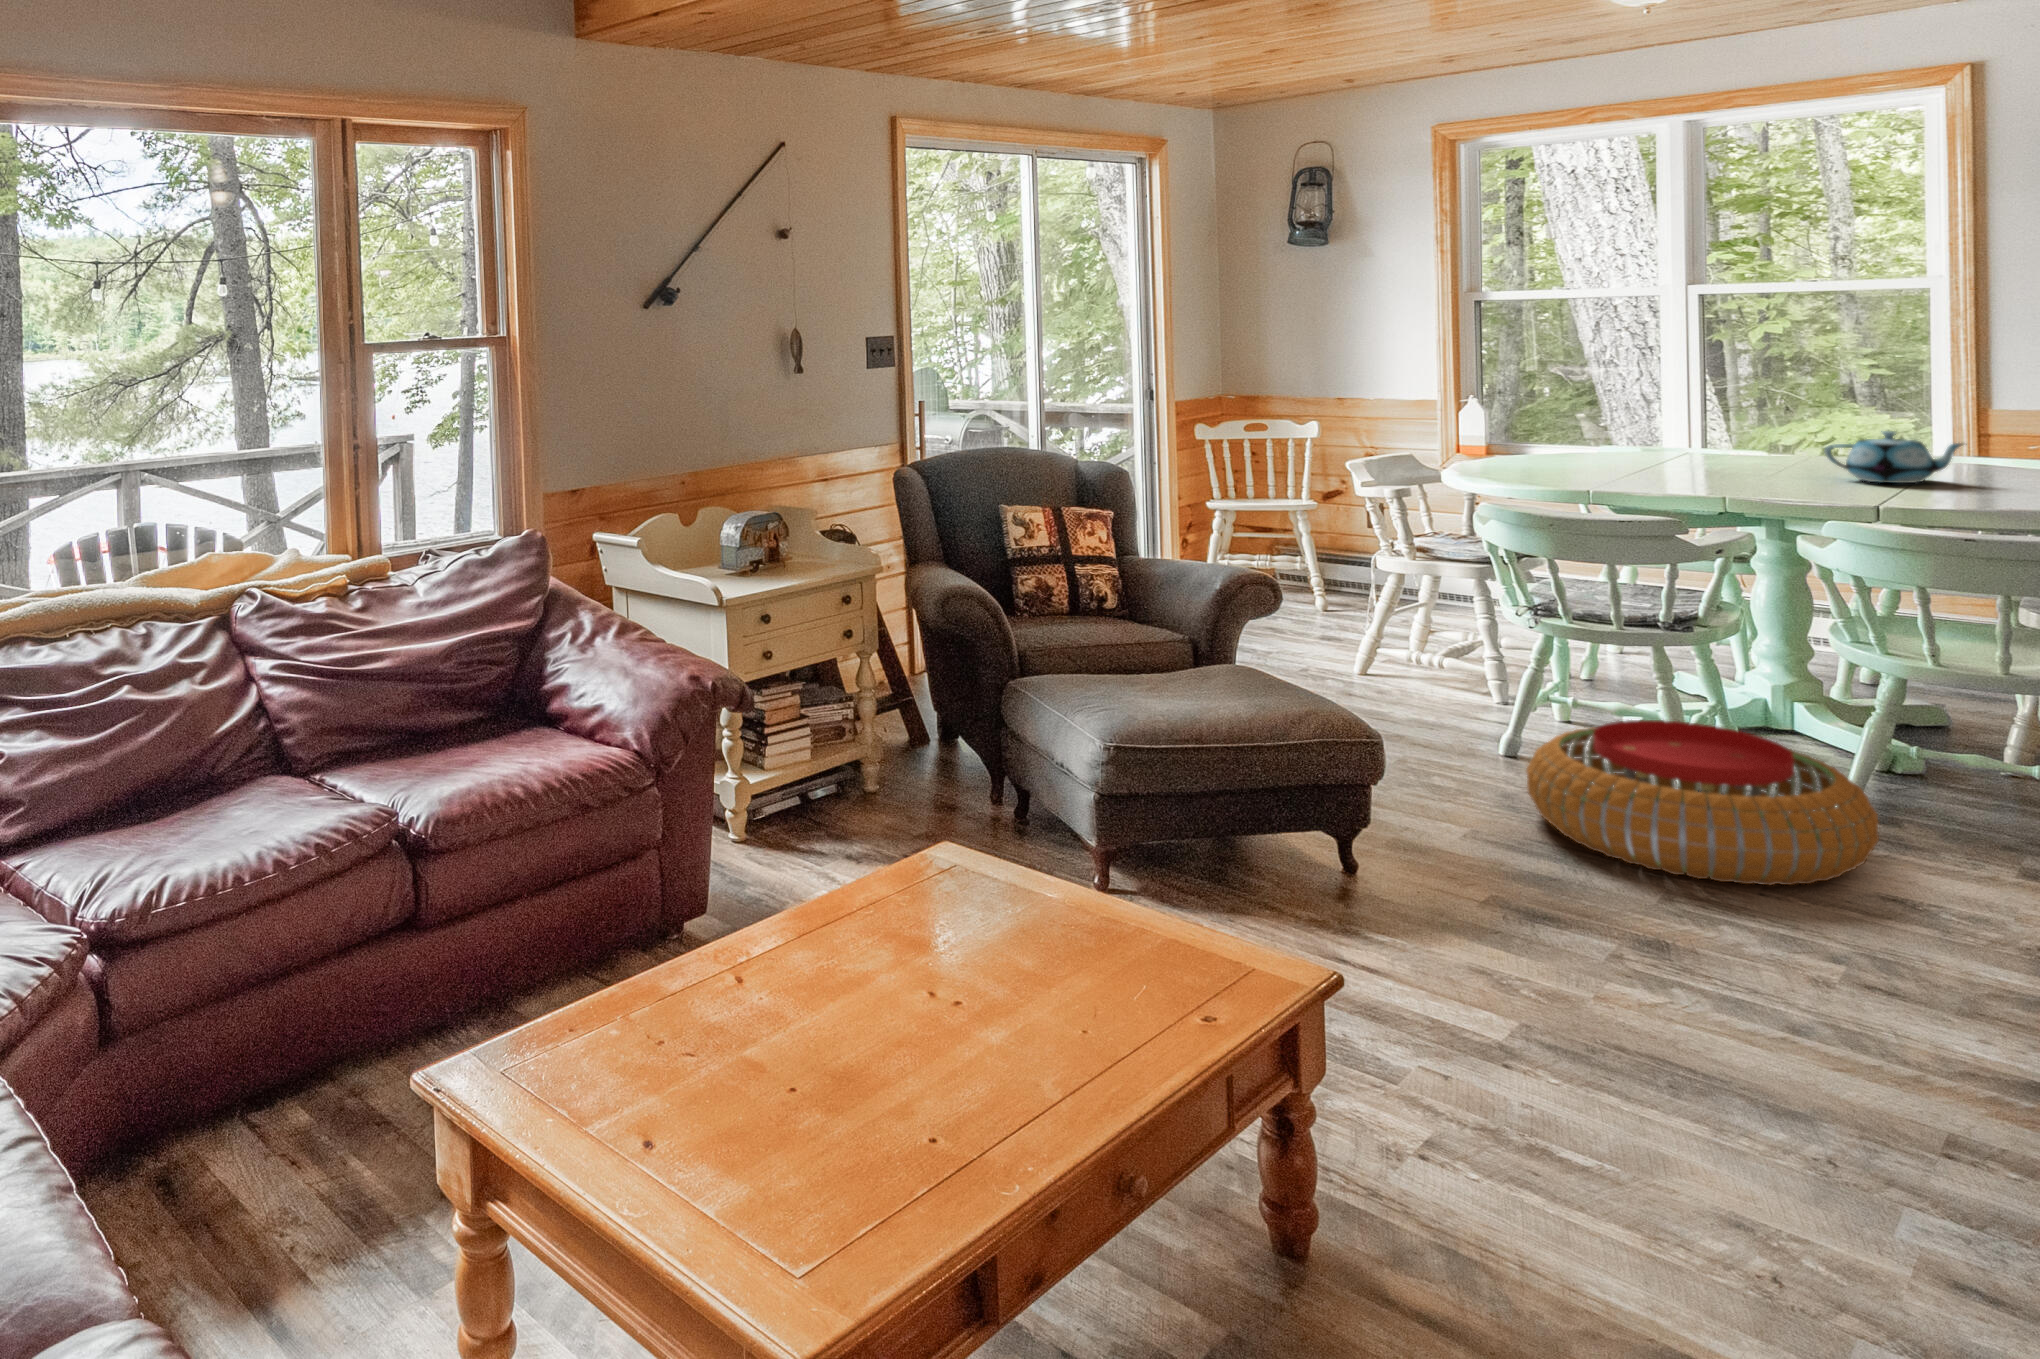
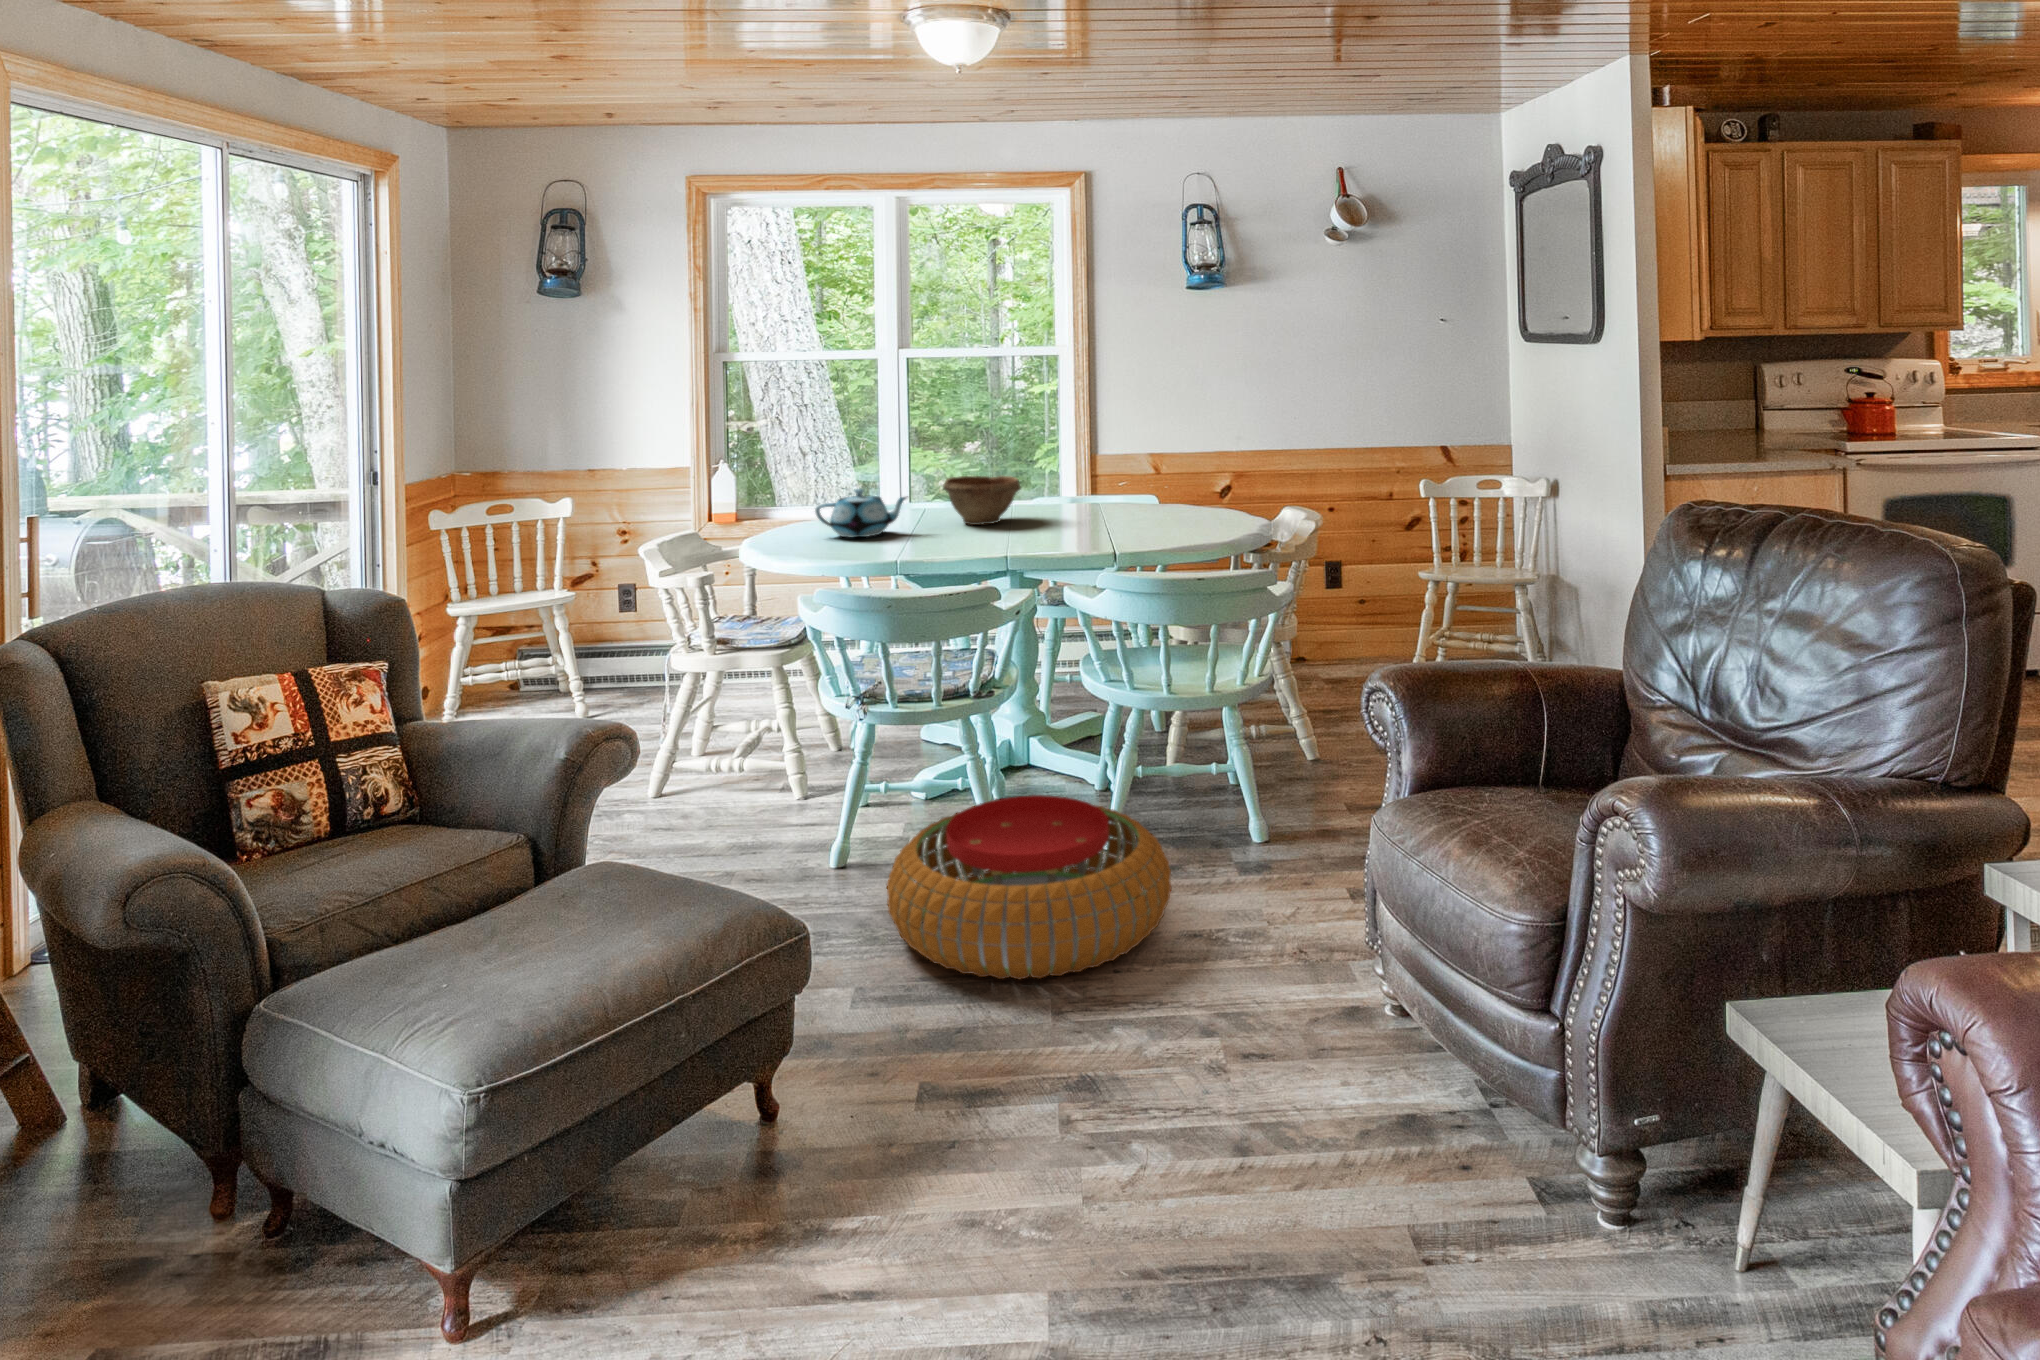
bowl: none [1683,420,1789,470] -> present [943,476,1021,525]
teapot: present [1825,431,1963,483] -> present [815,489,908,537]

